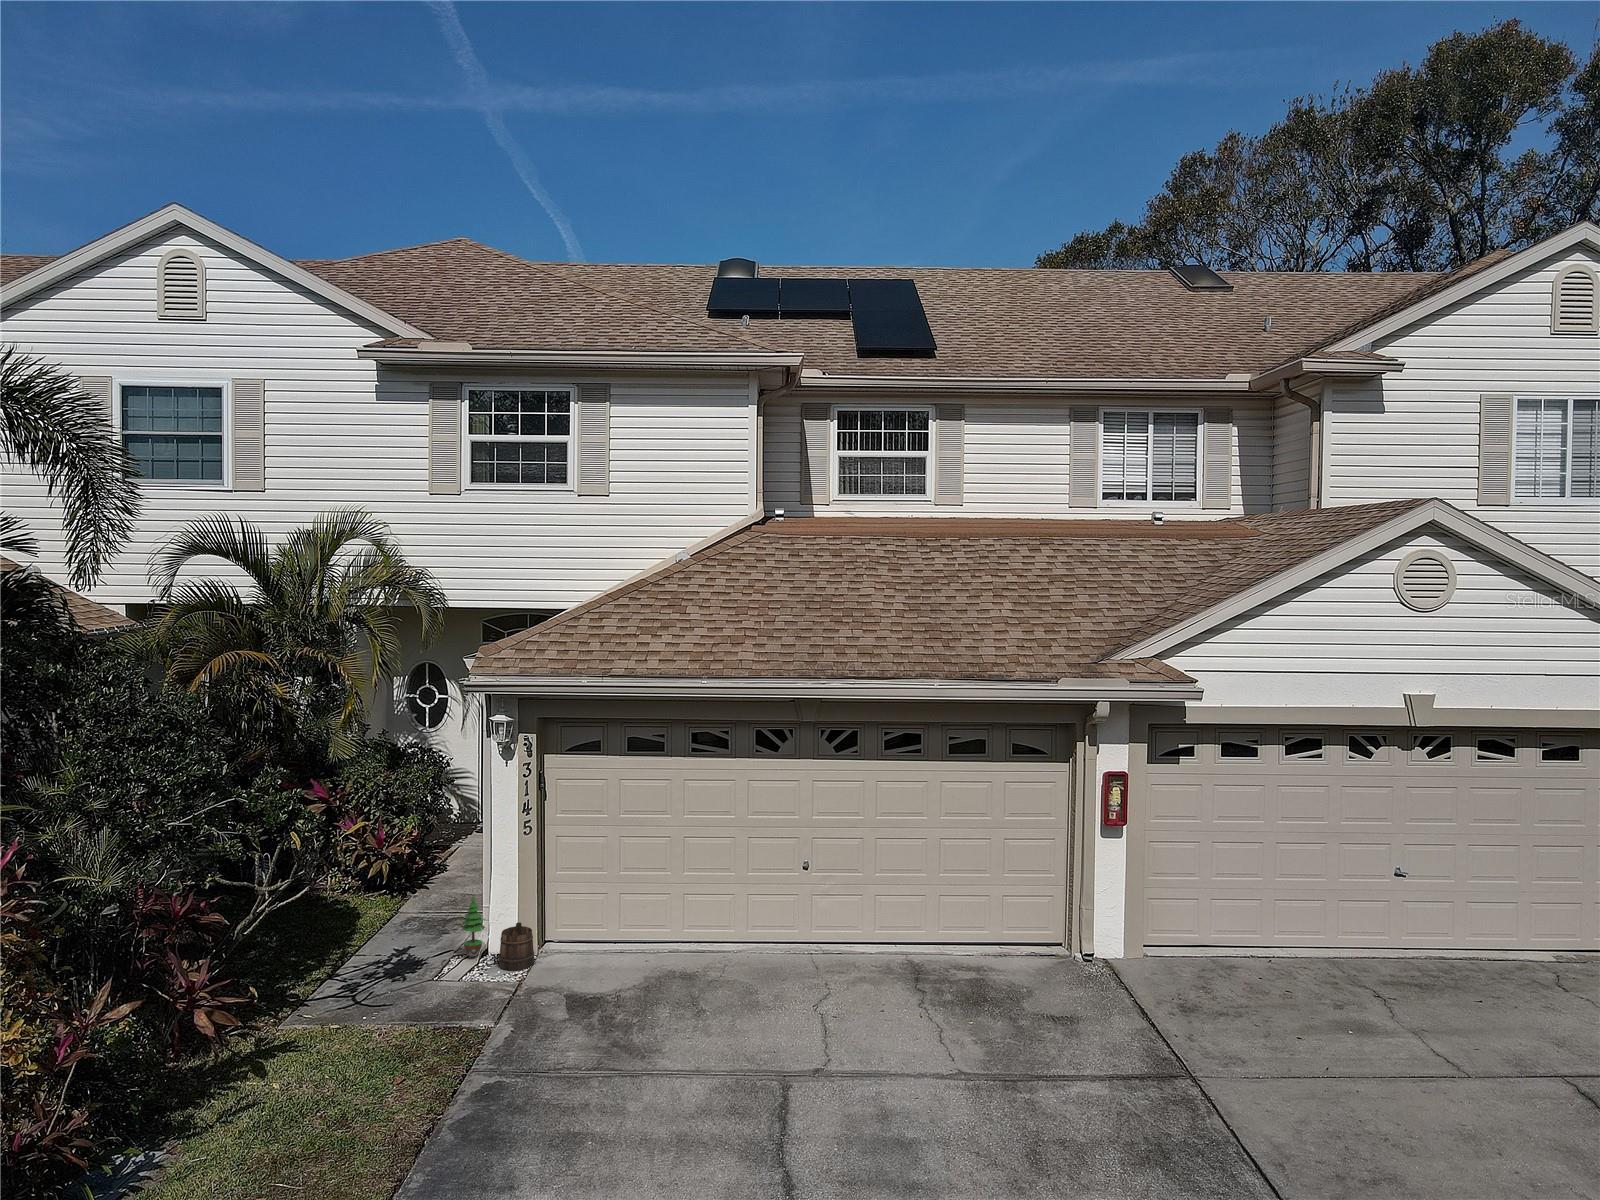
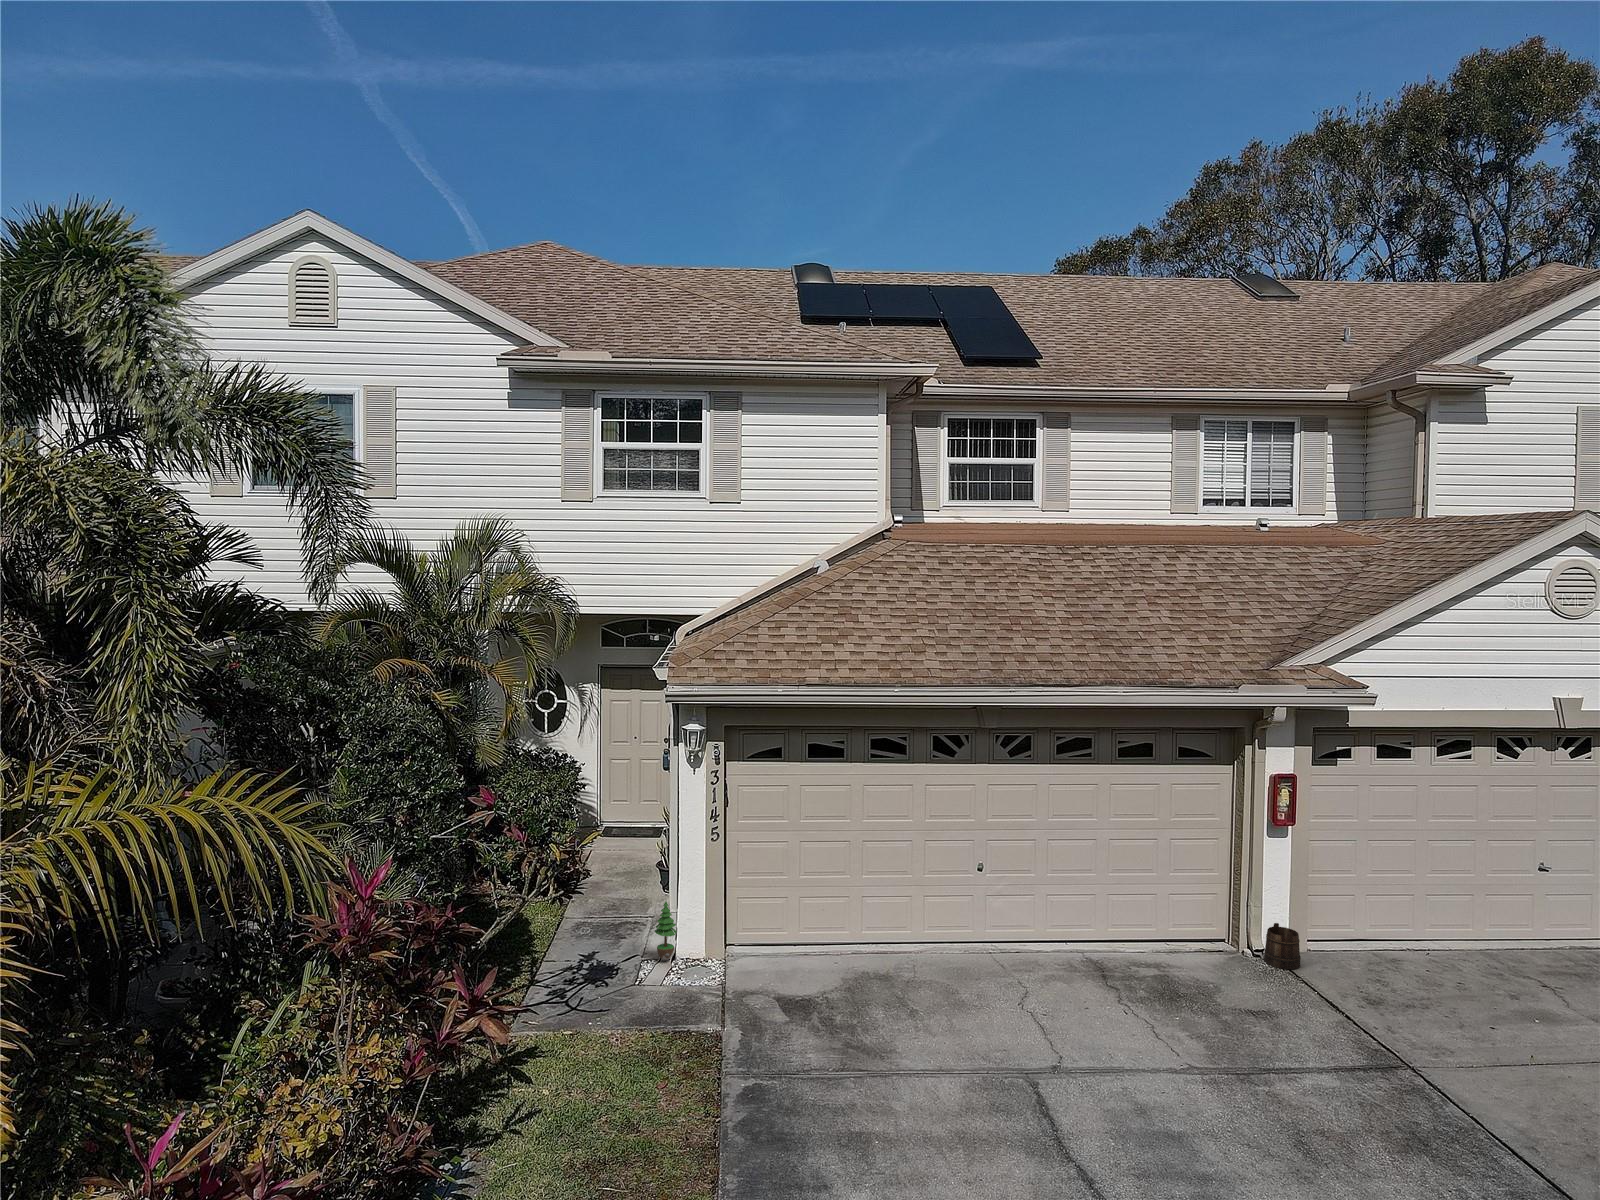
bucket: present [499,922,534,970] -> present [1264,923,1301,969]

